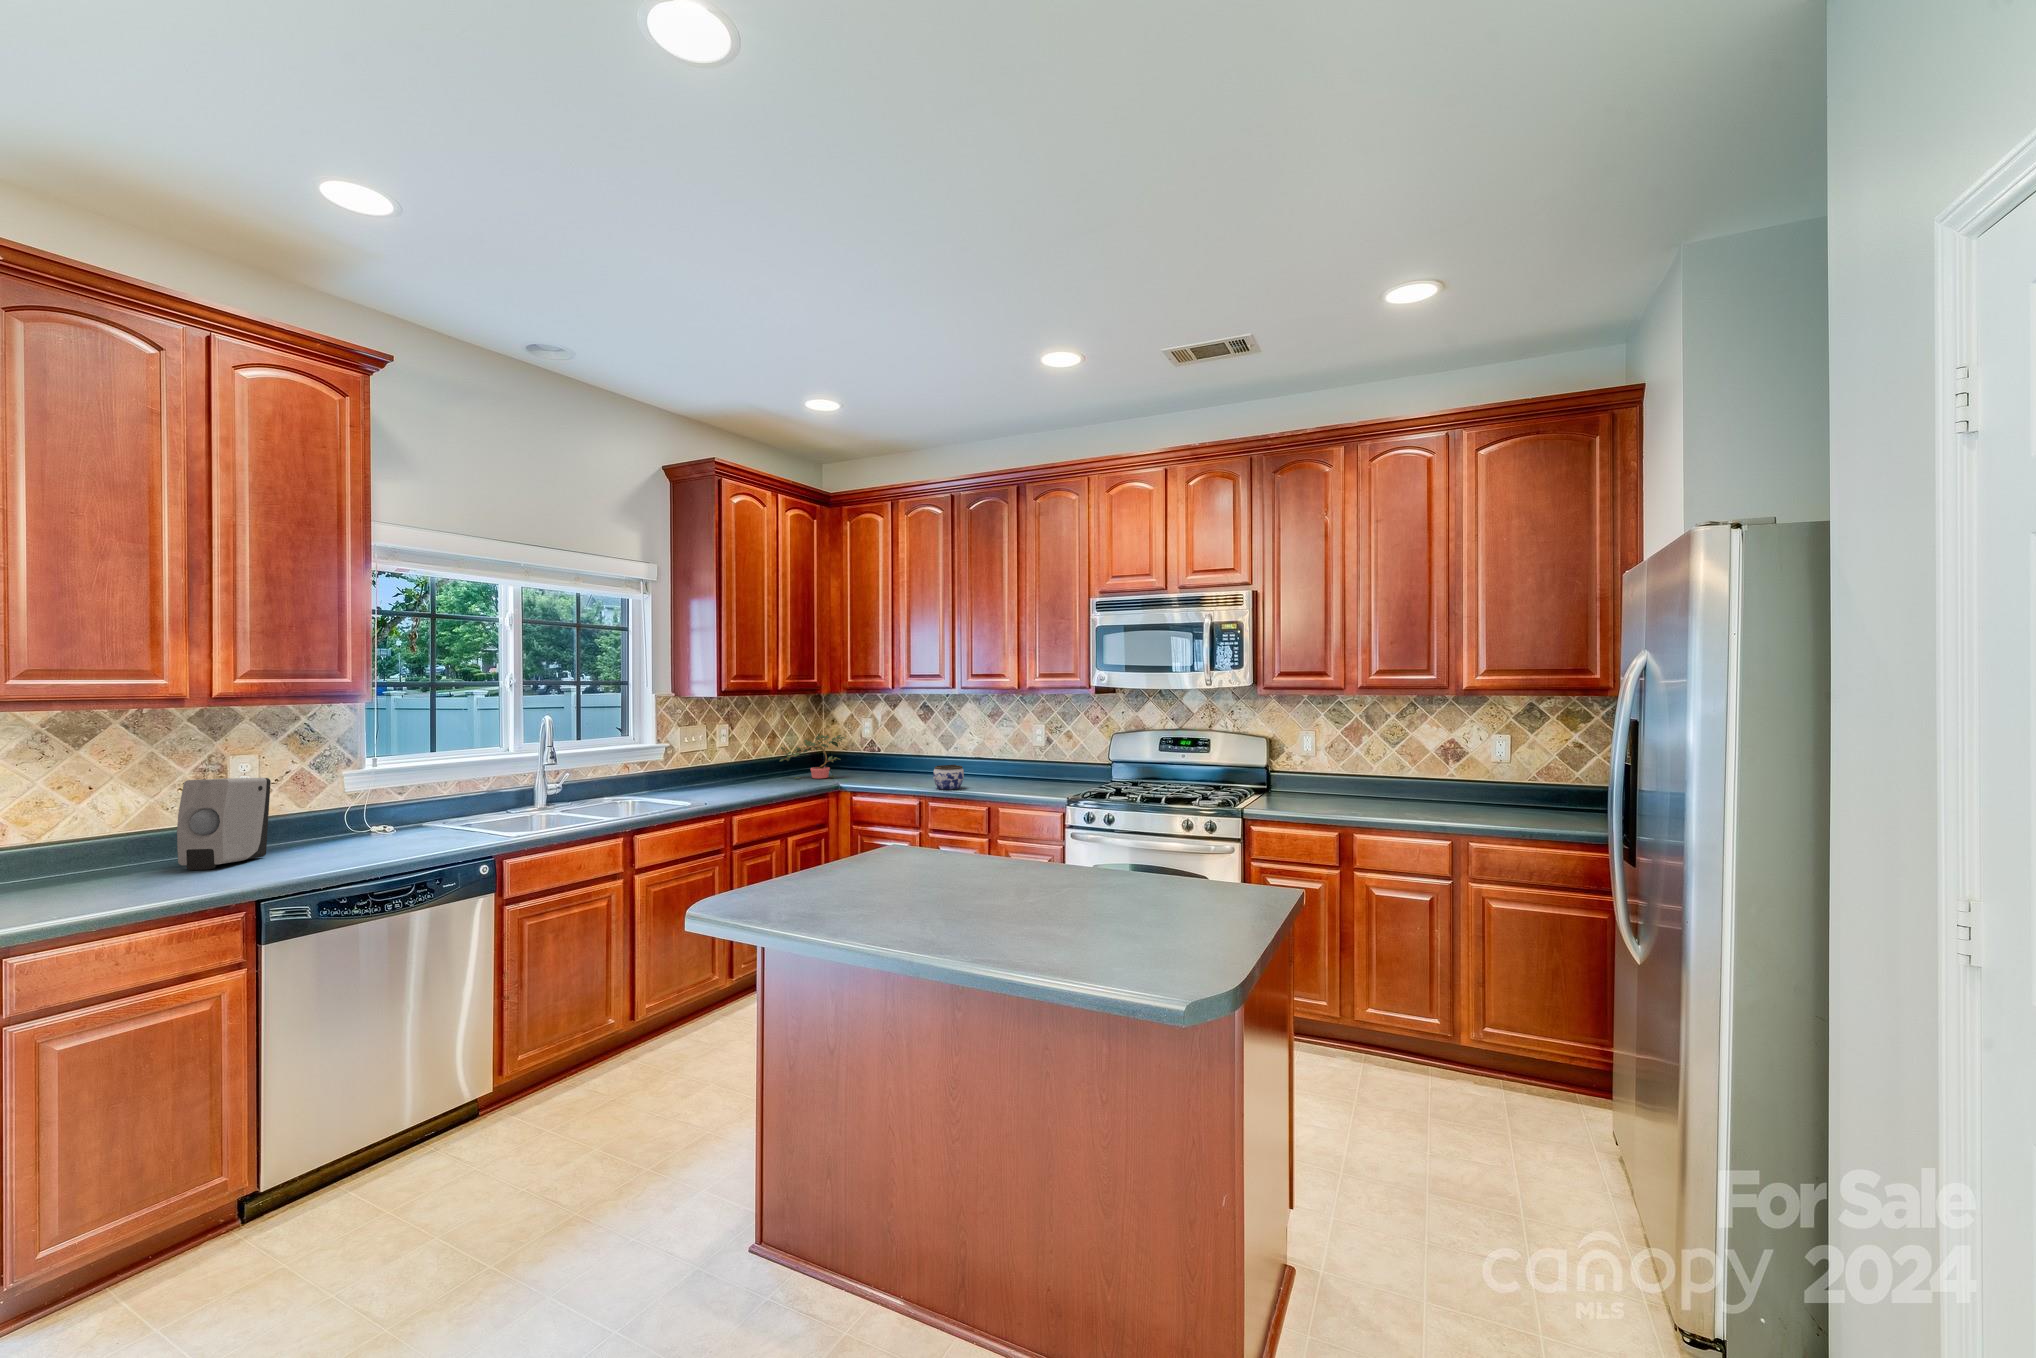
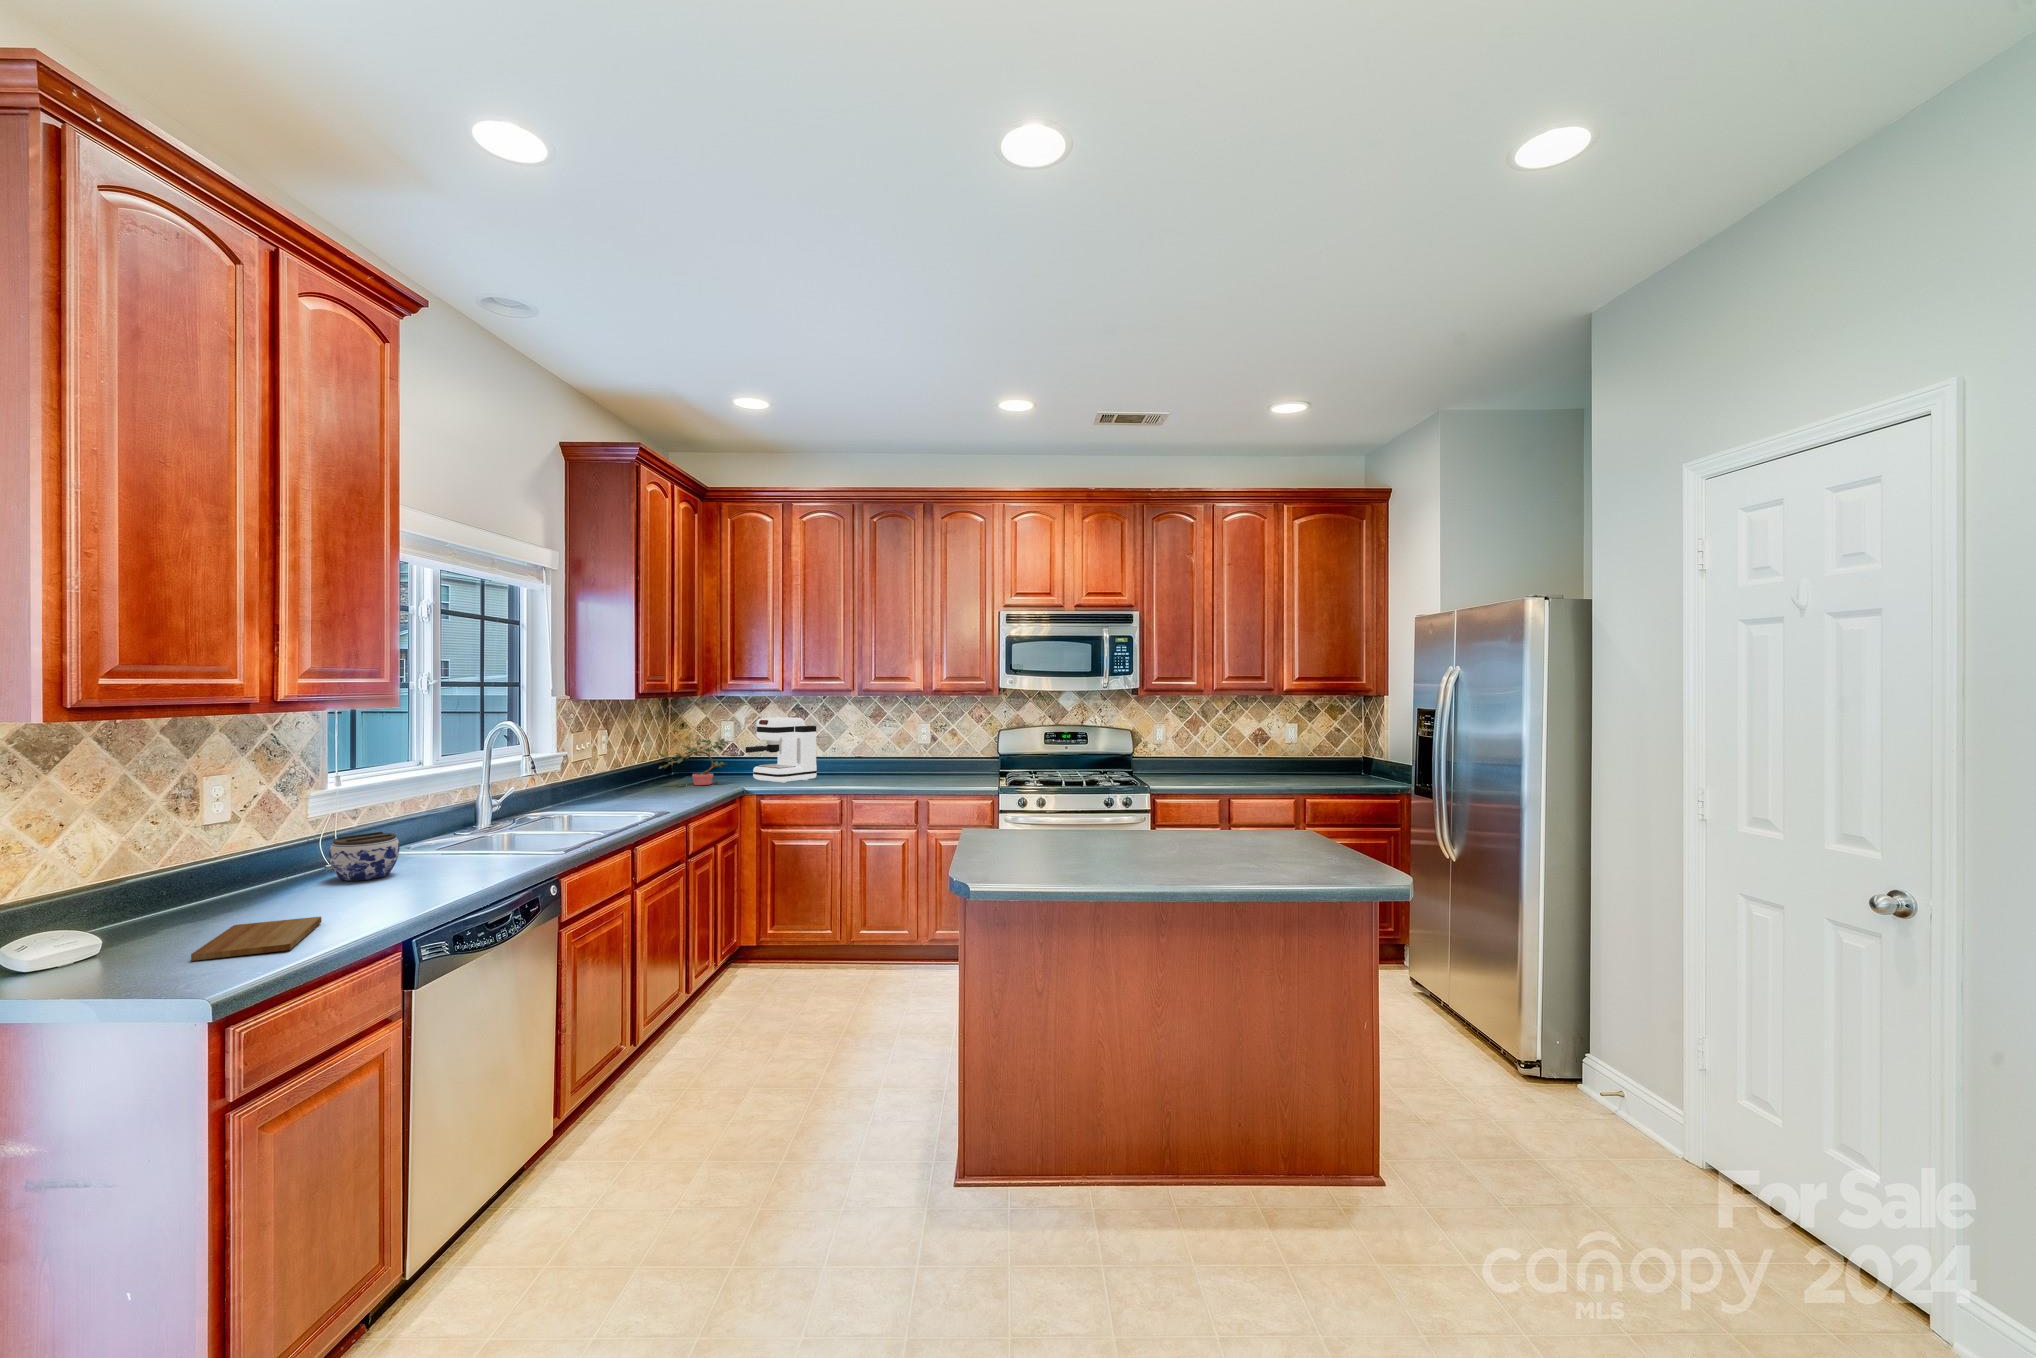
coffee maker: none [858,715,926,781] -> present [745,717,817,783]
jar: present [933,765,964,790] -> present [329,832,400,881]
soap dispenser: present [177,778,271,870] -> none [227,801,303,919]
cutting board: none [58,875,206,901] -> present [191,917,321,961]

